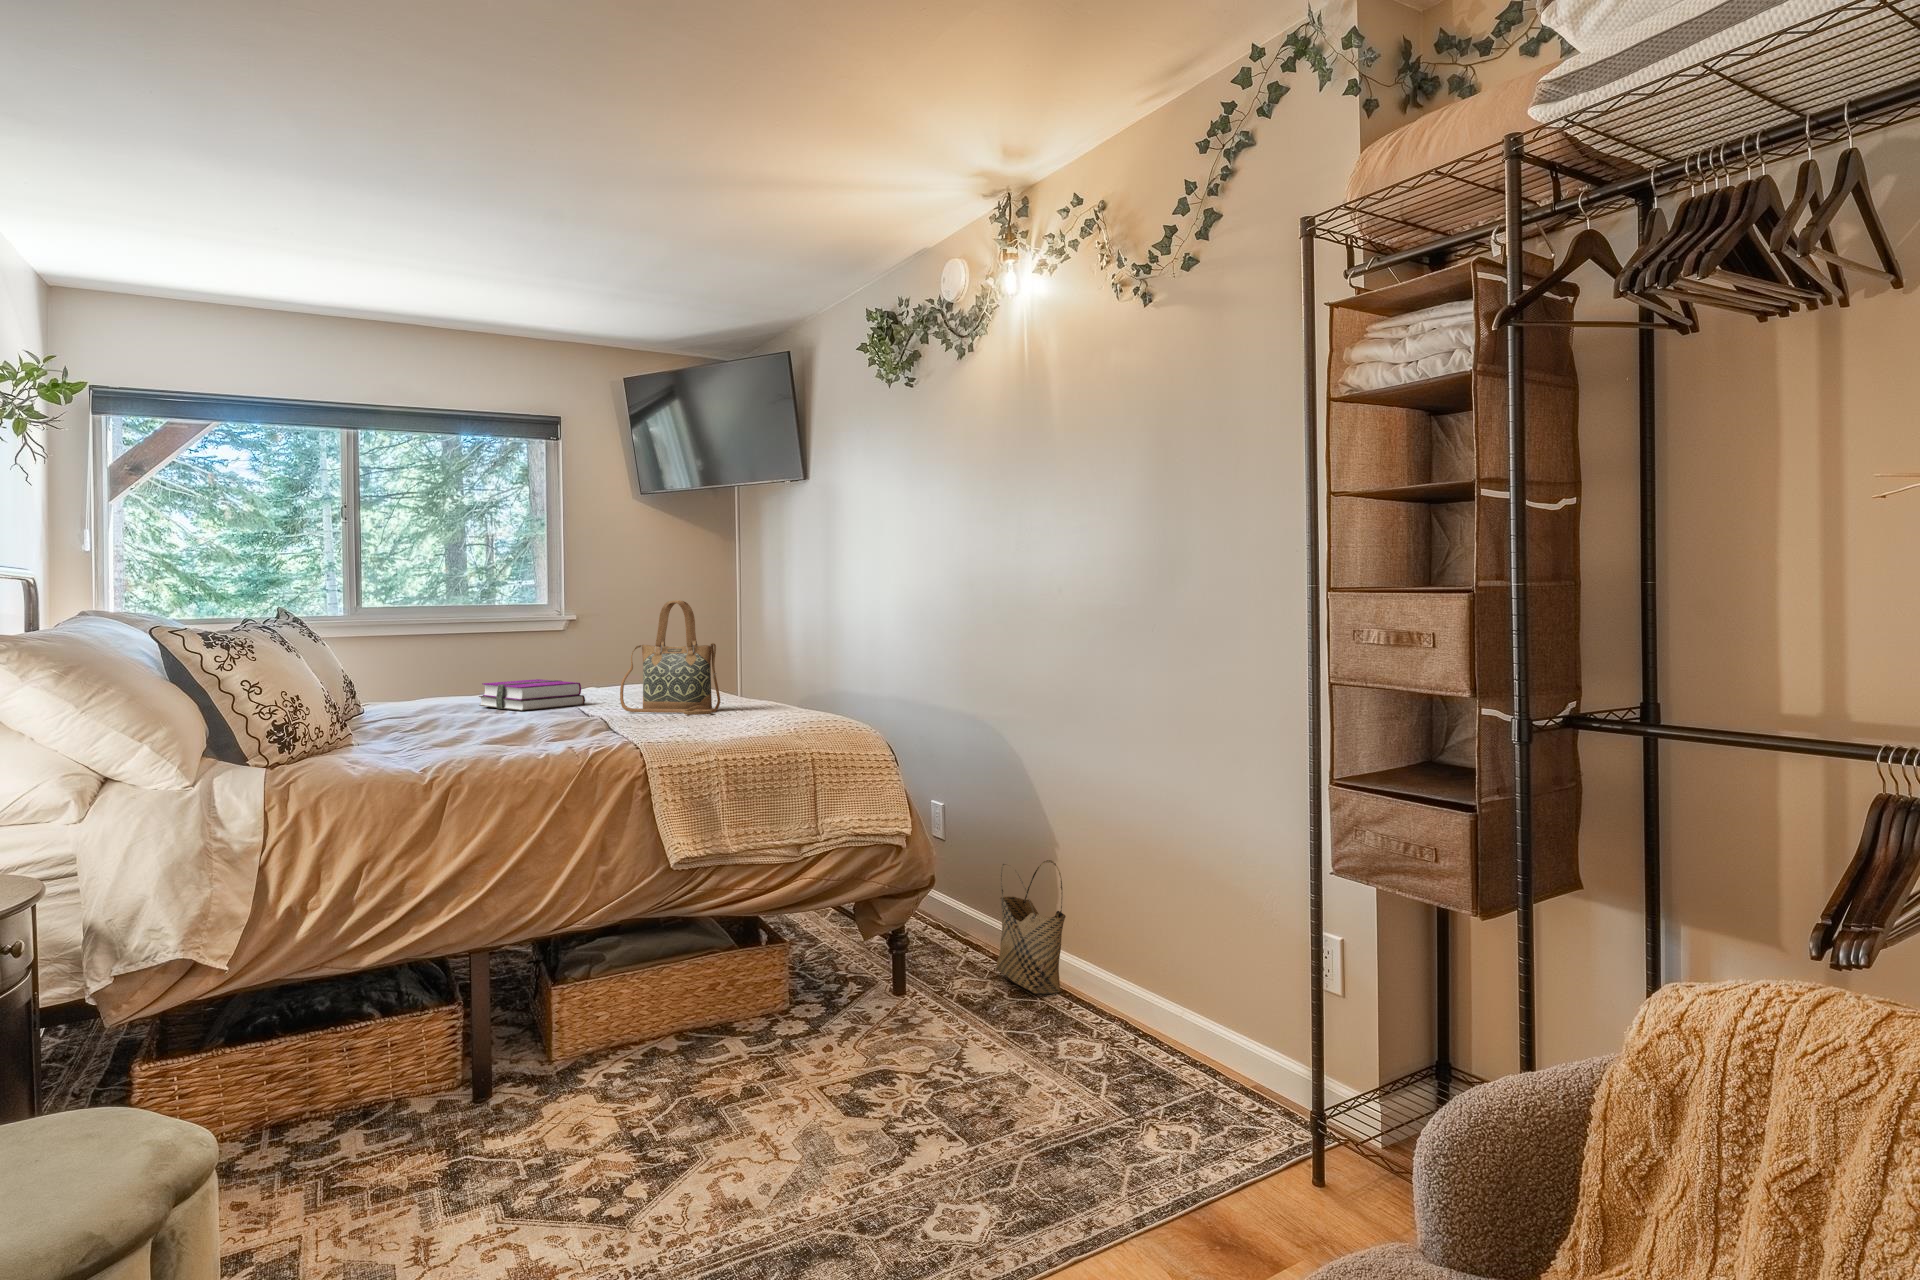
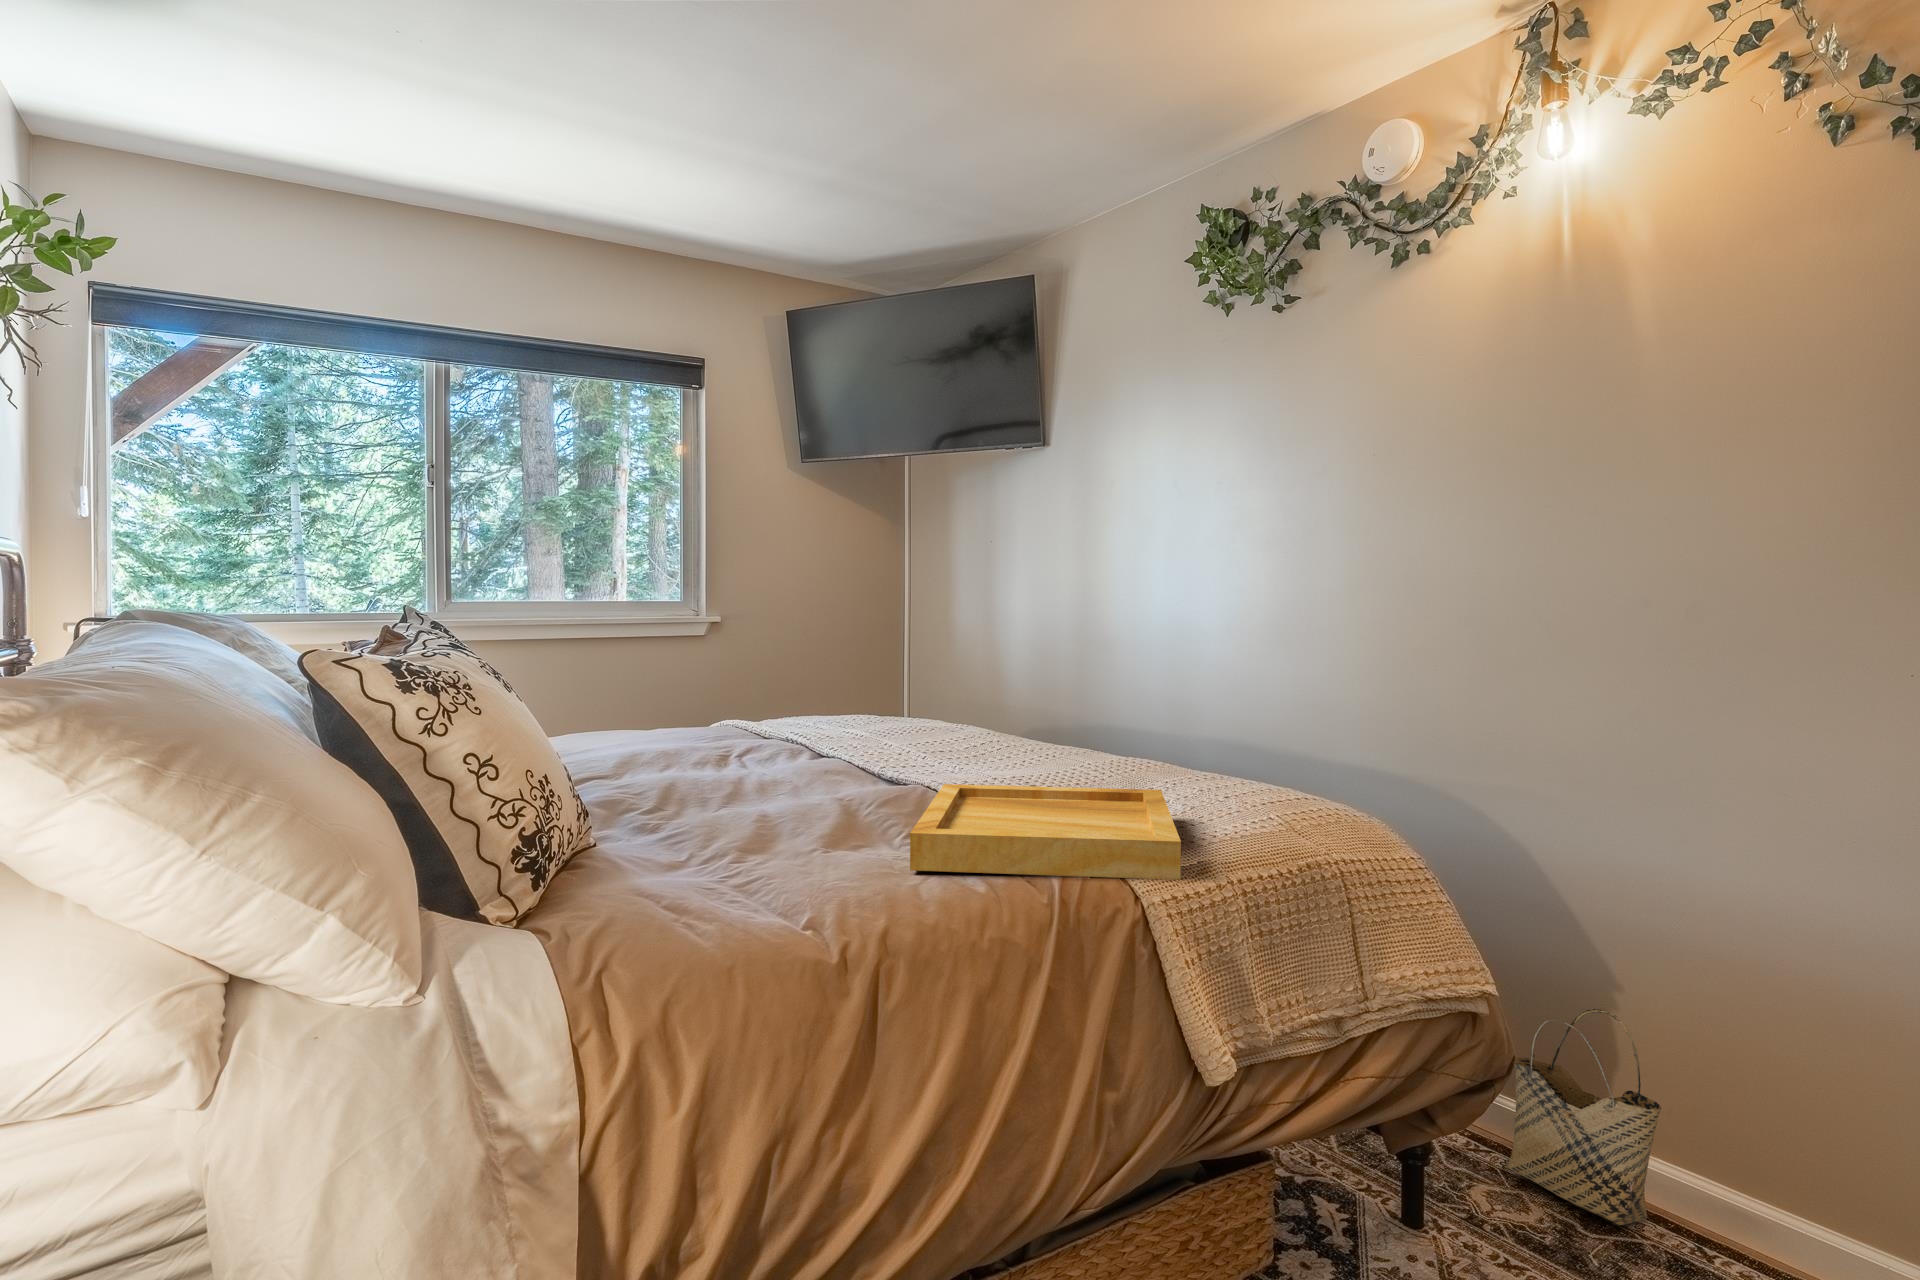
handbag: present [620,600,720,715] -> none [929,608,1095,785]
hardback book: present [479,679,585,711] -> none [680,713,836,766]
tray: none [501,709,704,748] -> present [910,784,1181,879]

